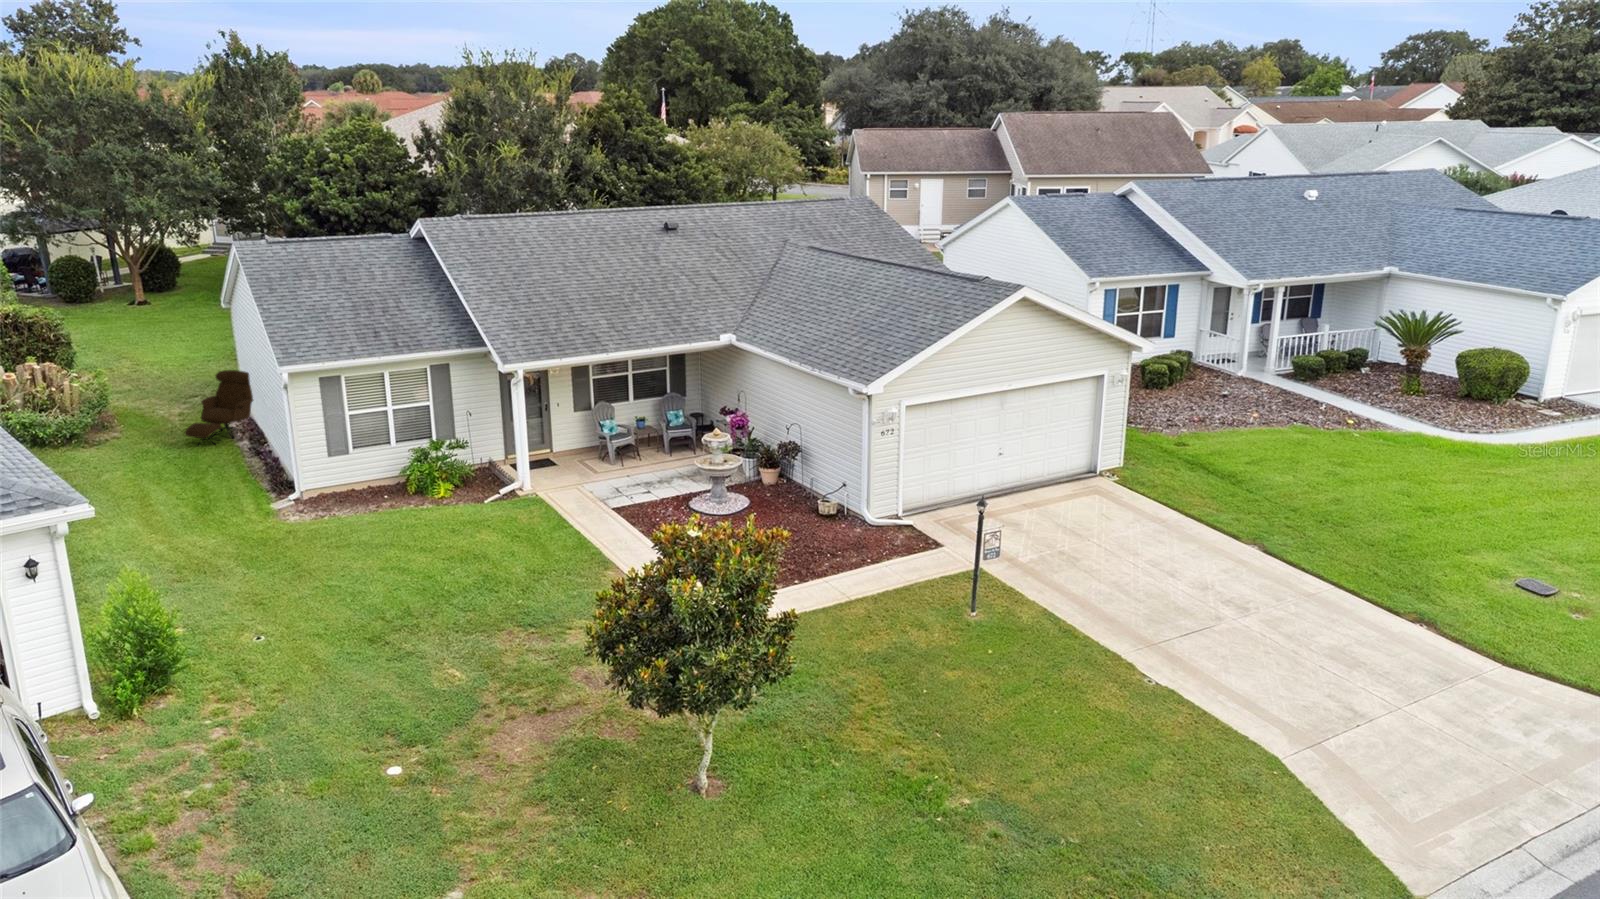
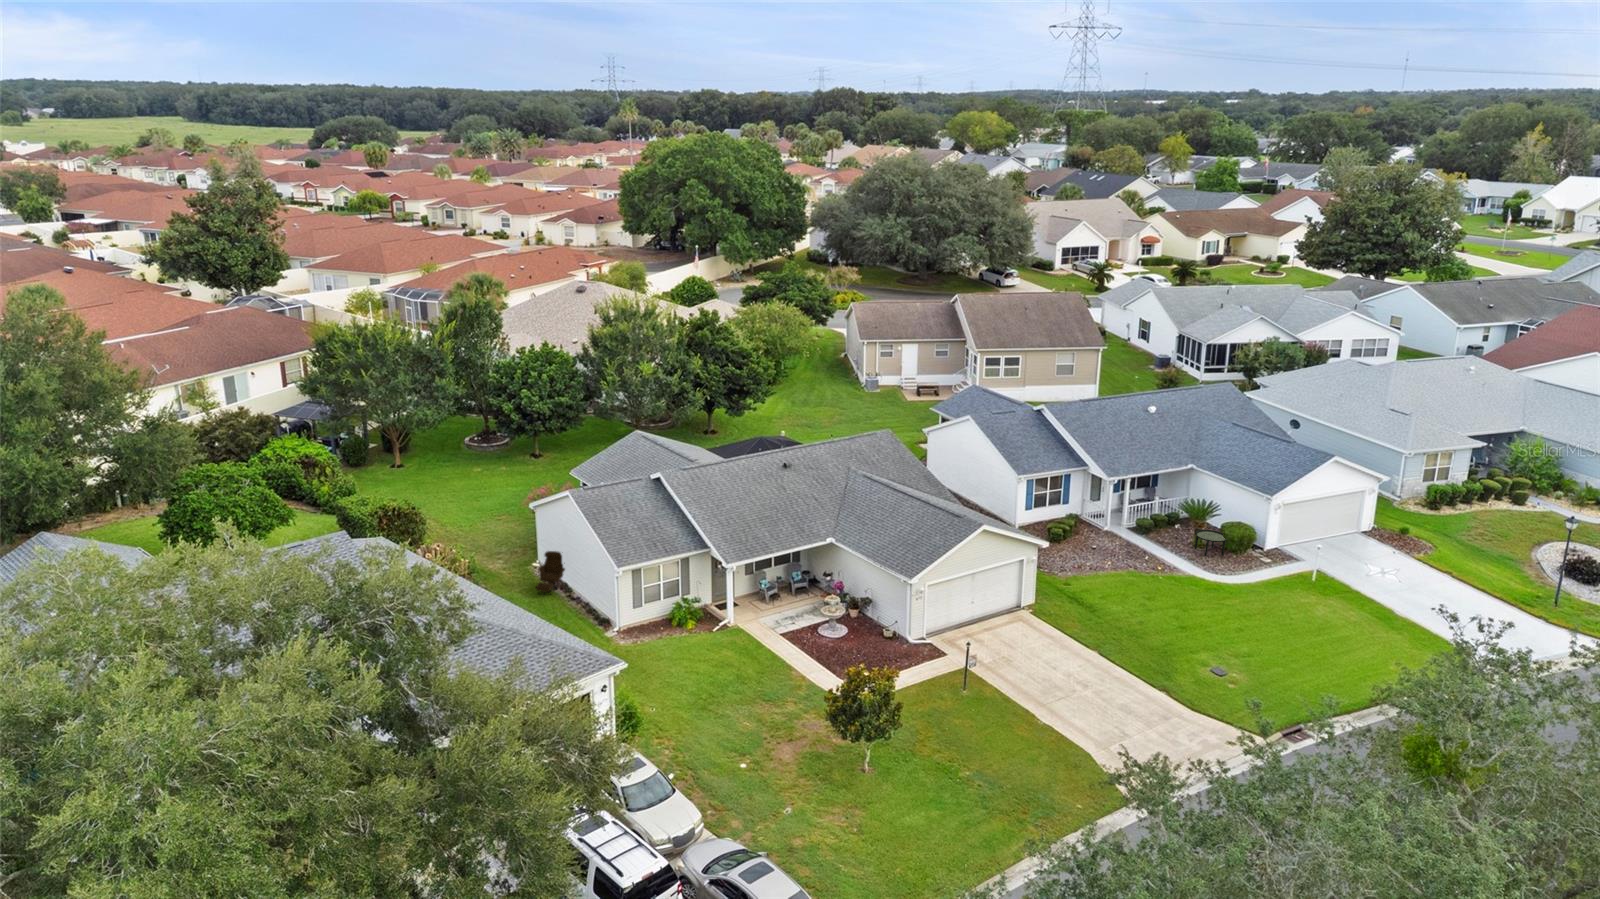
round table: none [1406,365,1471,407] -> present [1195,530,1227,556]

